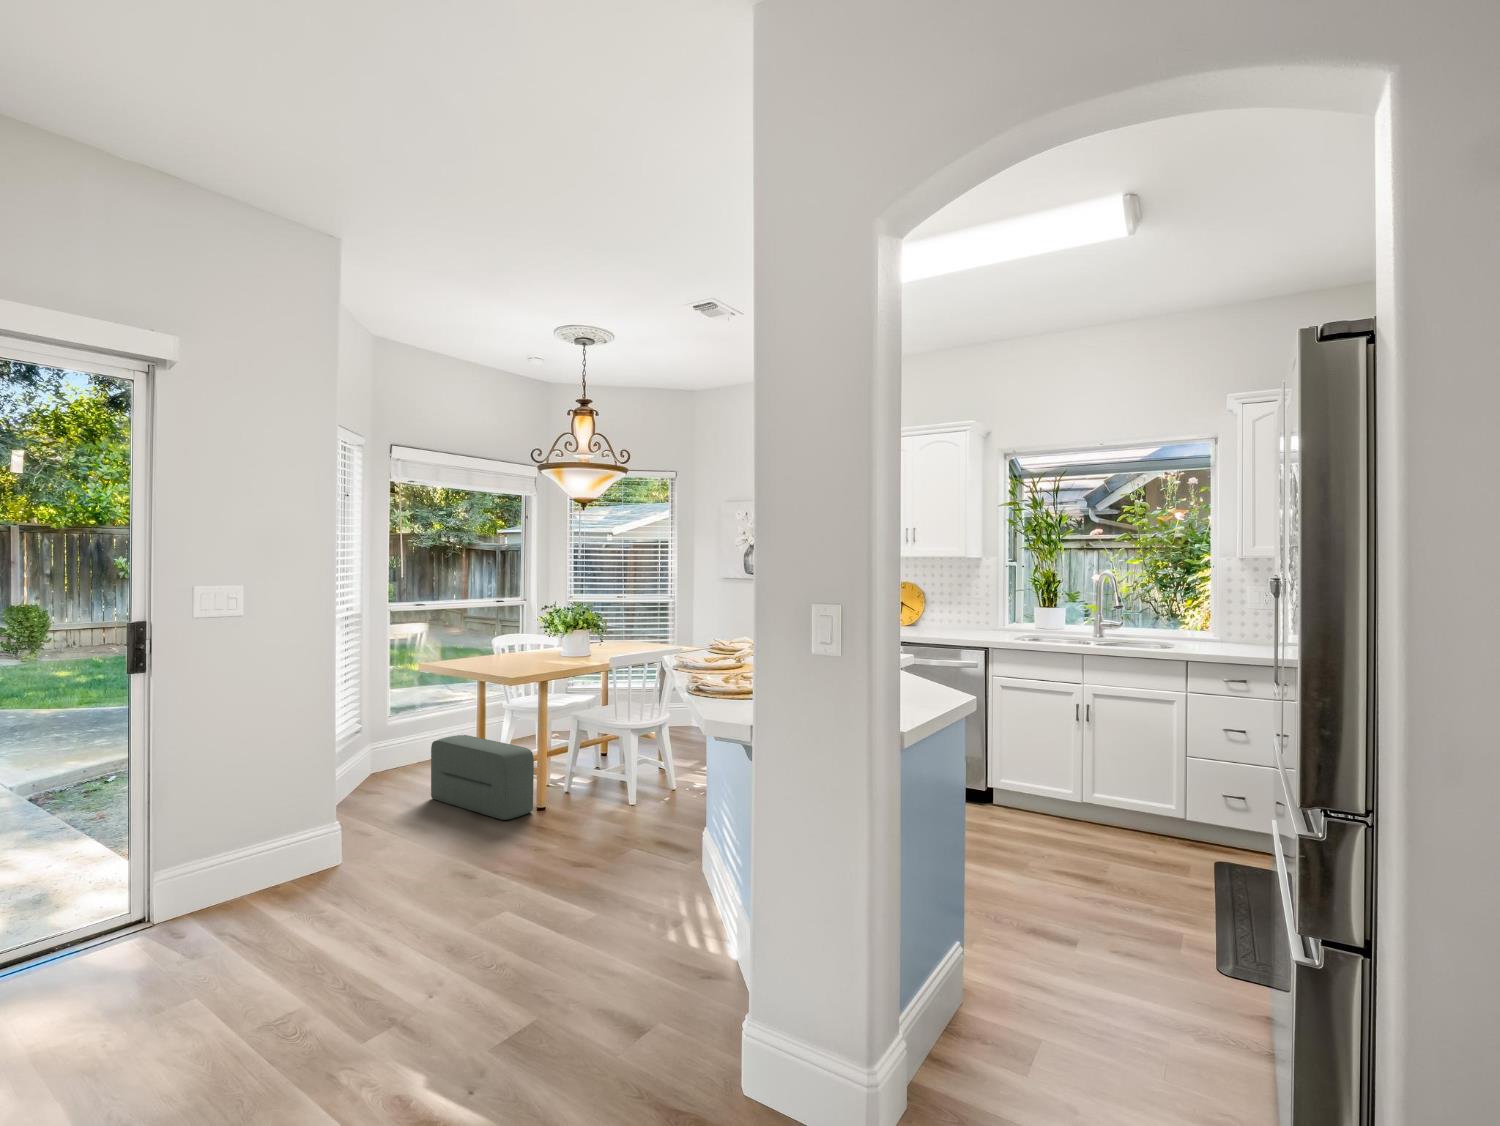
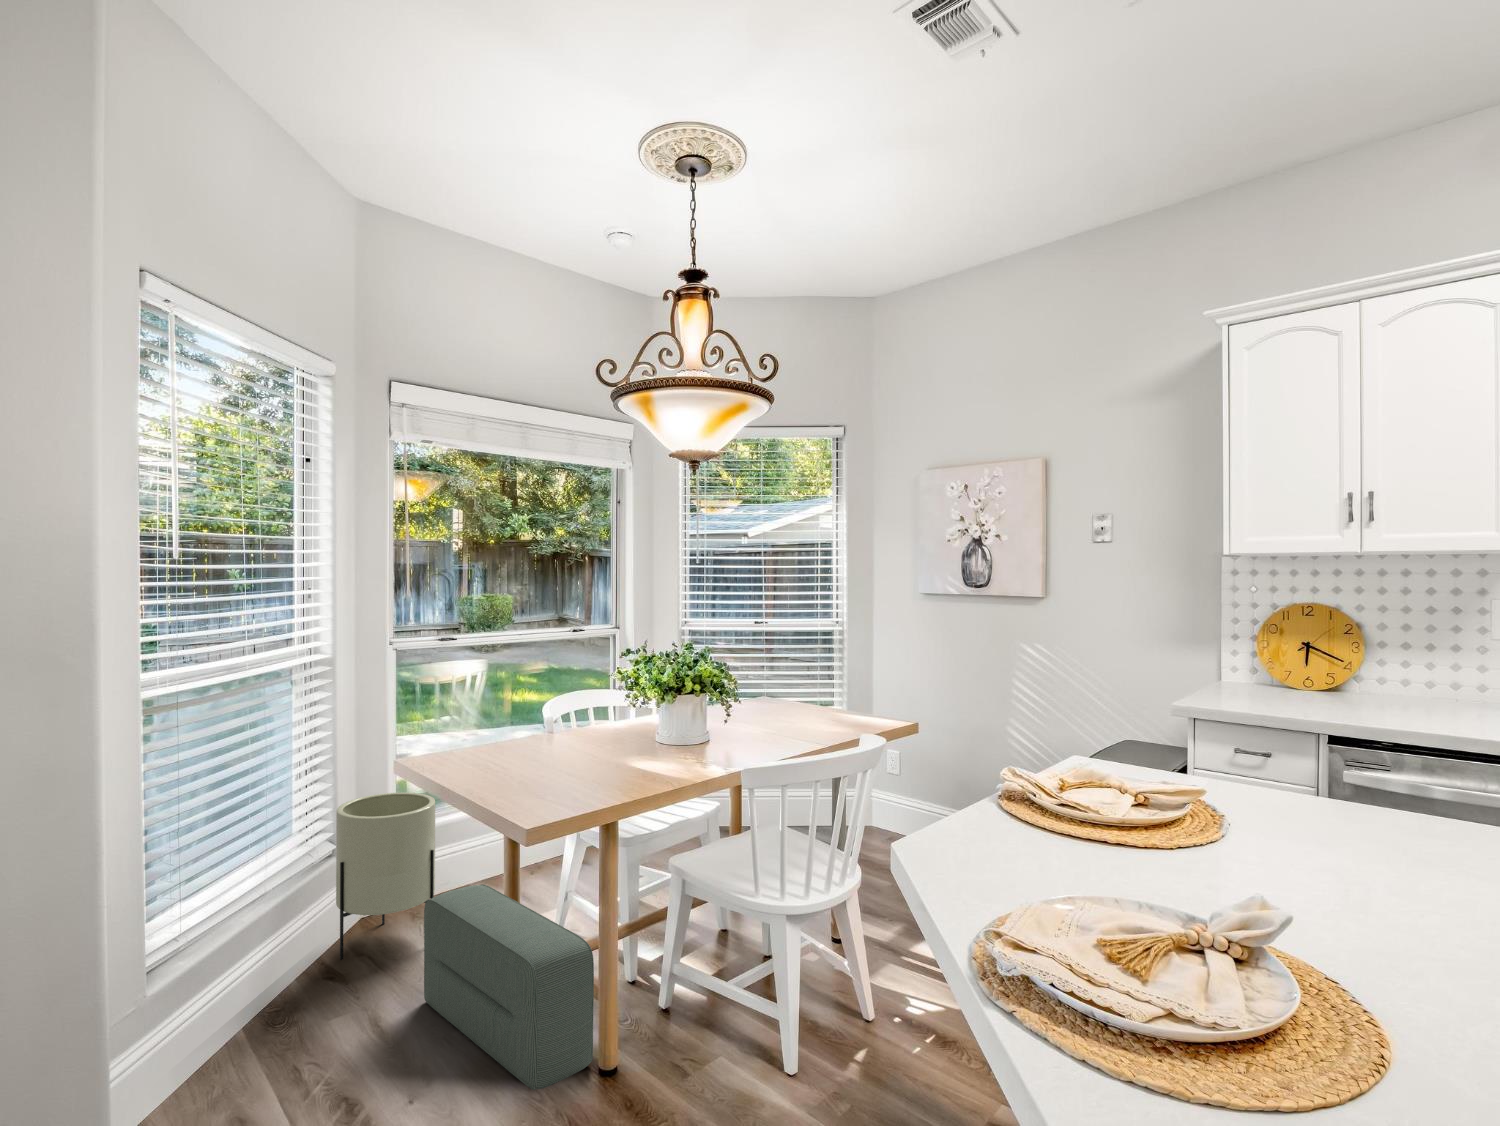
planter: none [366,694,426,788] -> present [336,792,435,960]

